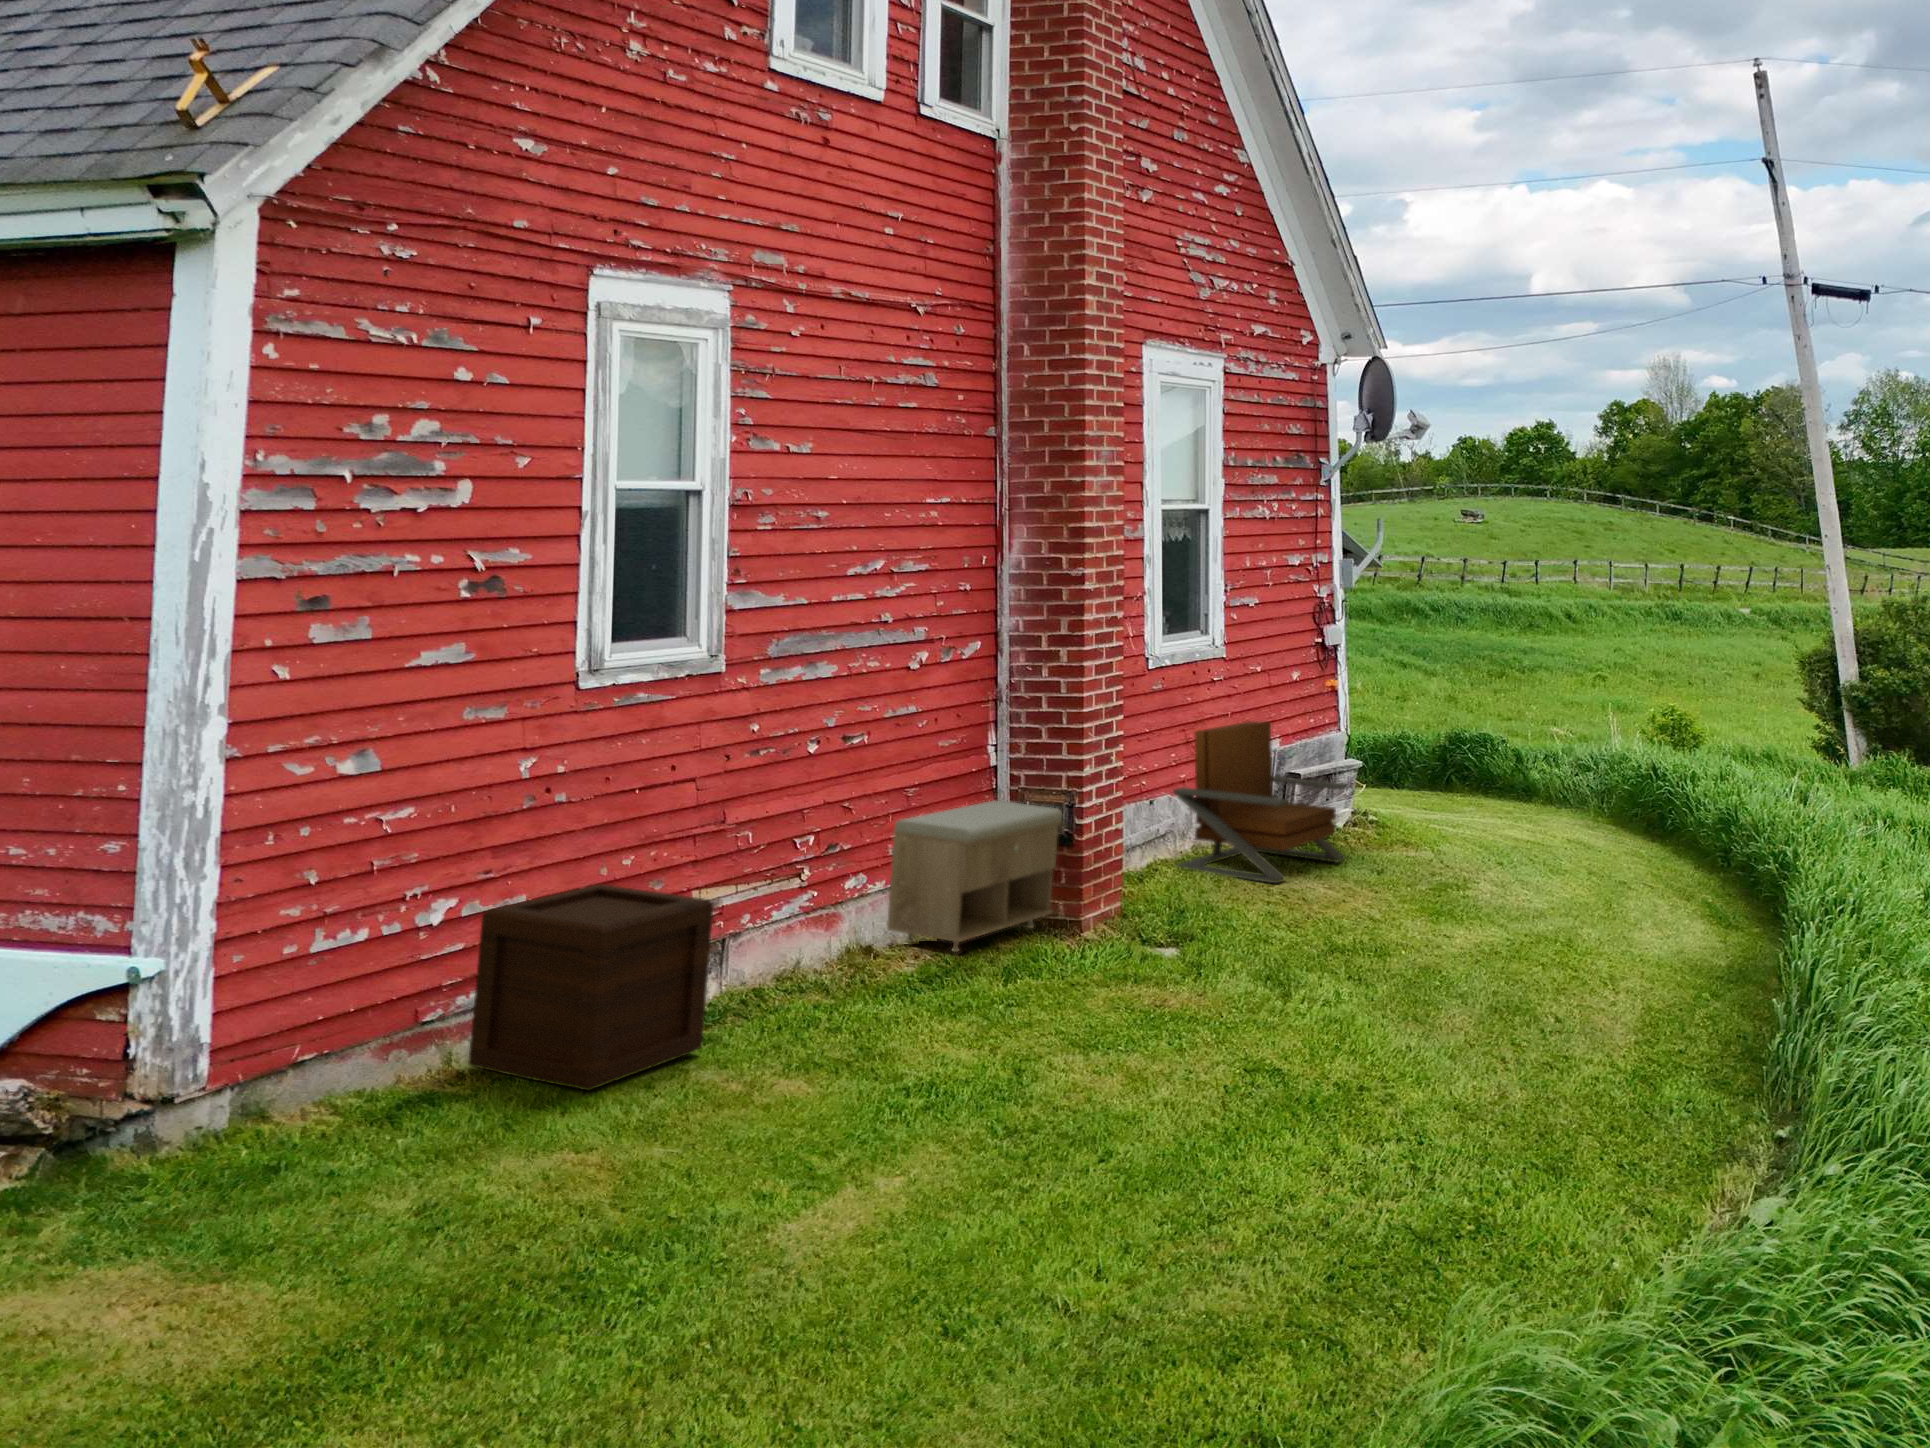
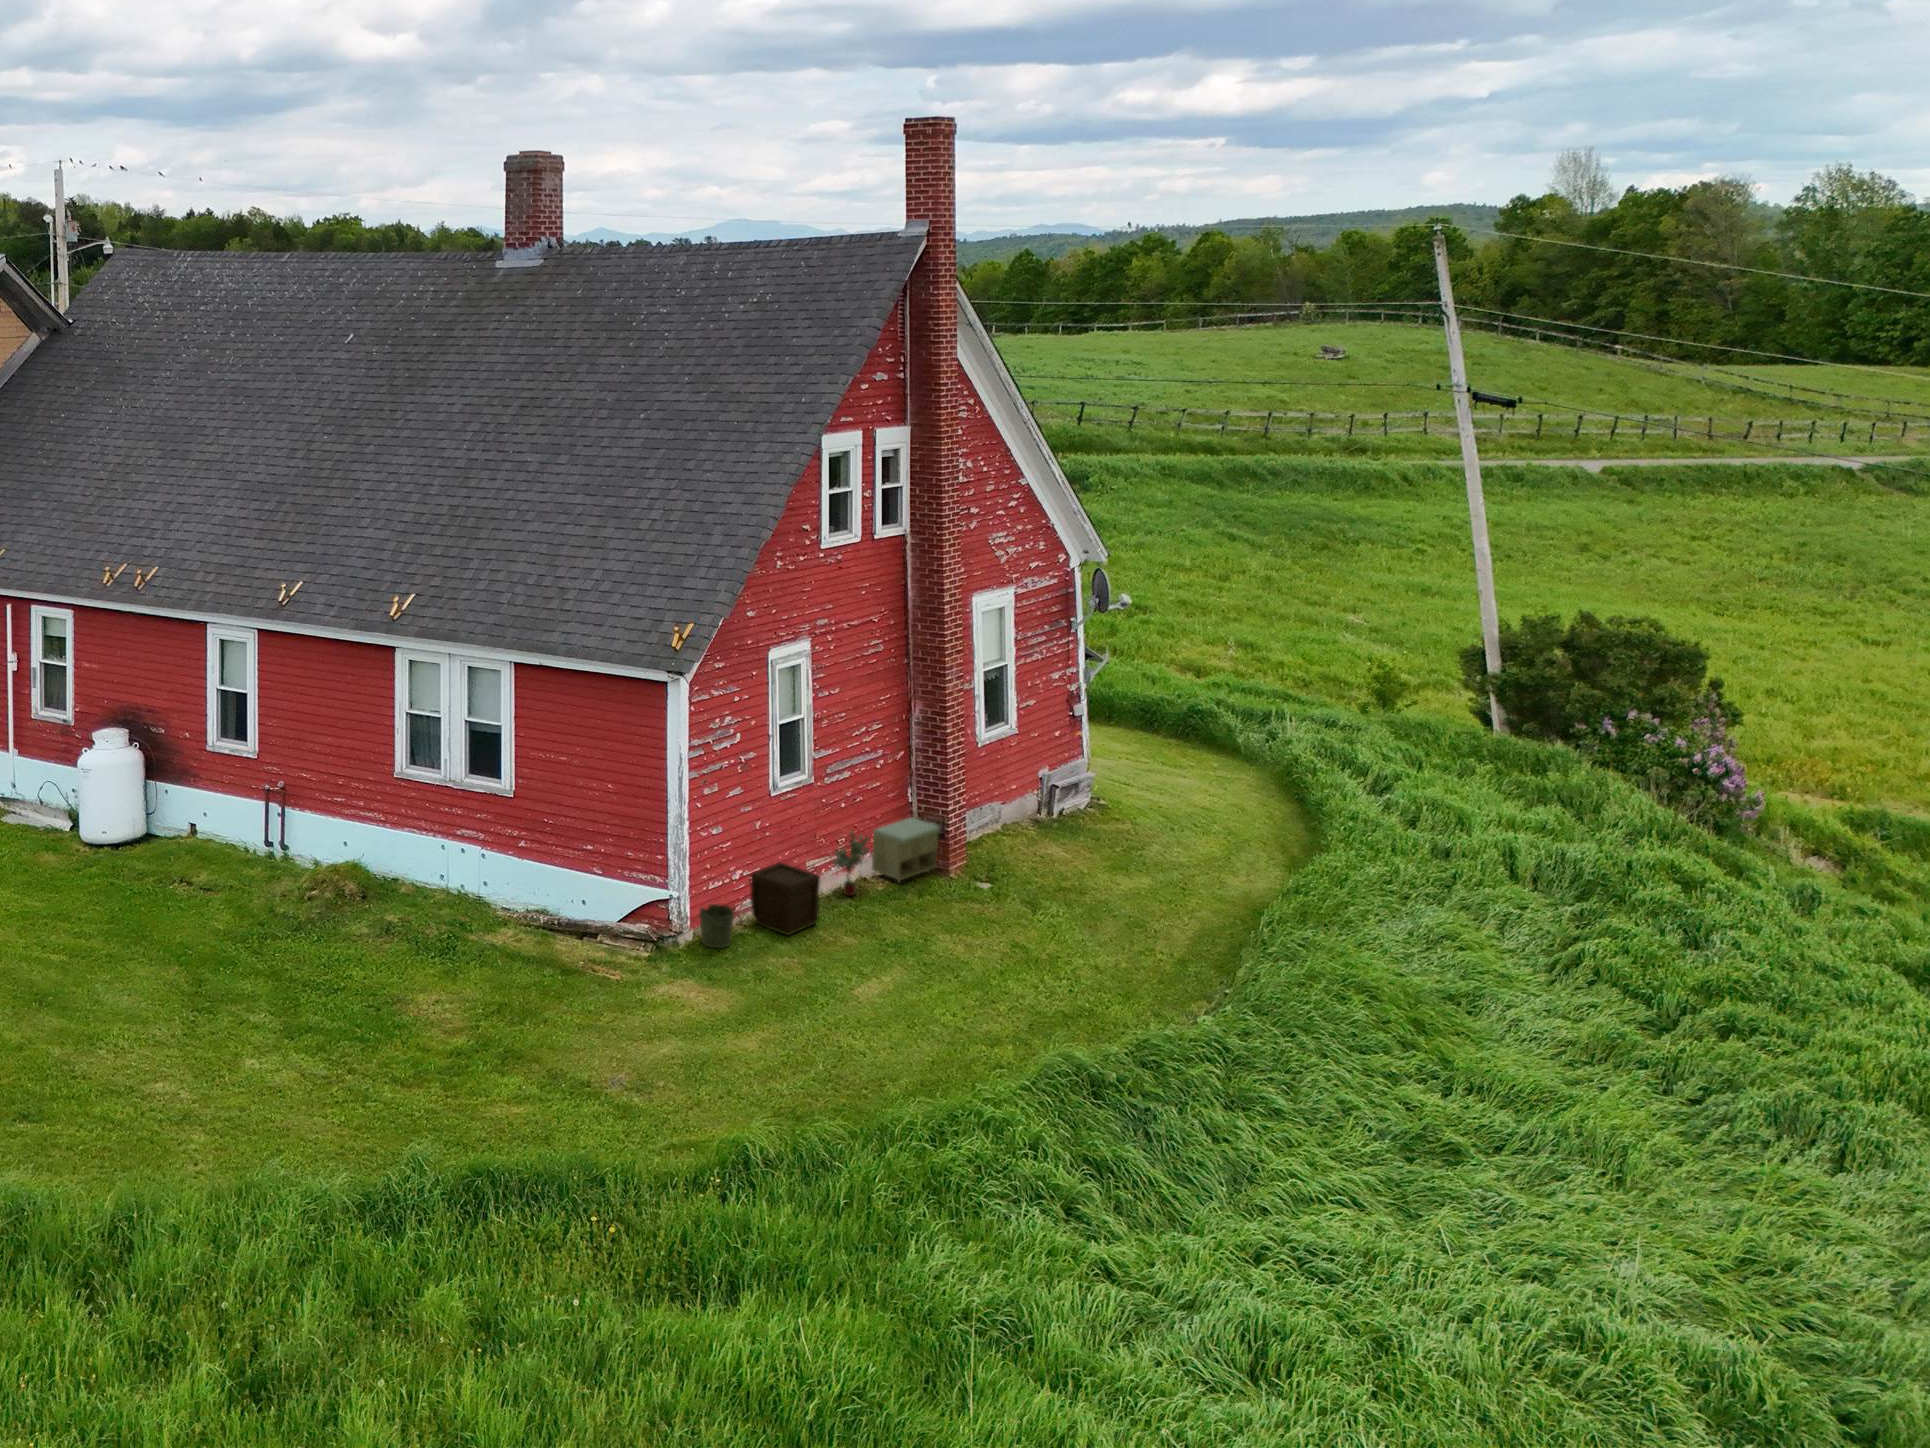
lounge chair: present [1173,721,1347,883] -> none [992,767,1078,853]
potted tree: none [764,803,881,986] -> present [833,832,869,896]
bucket: none [242,999,397,1151] -> present [699,904,734,948]

